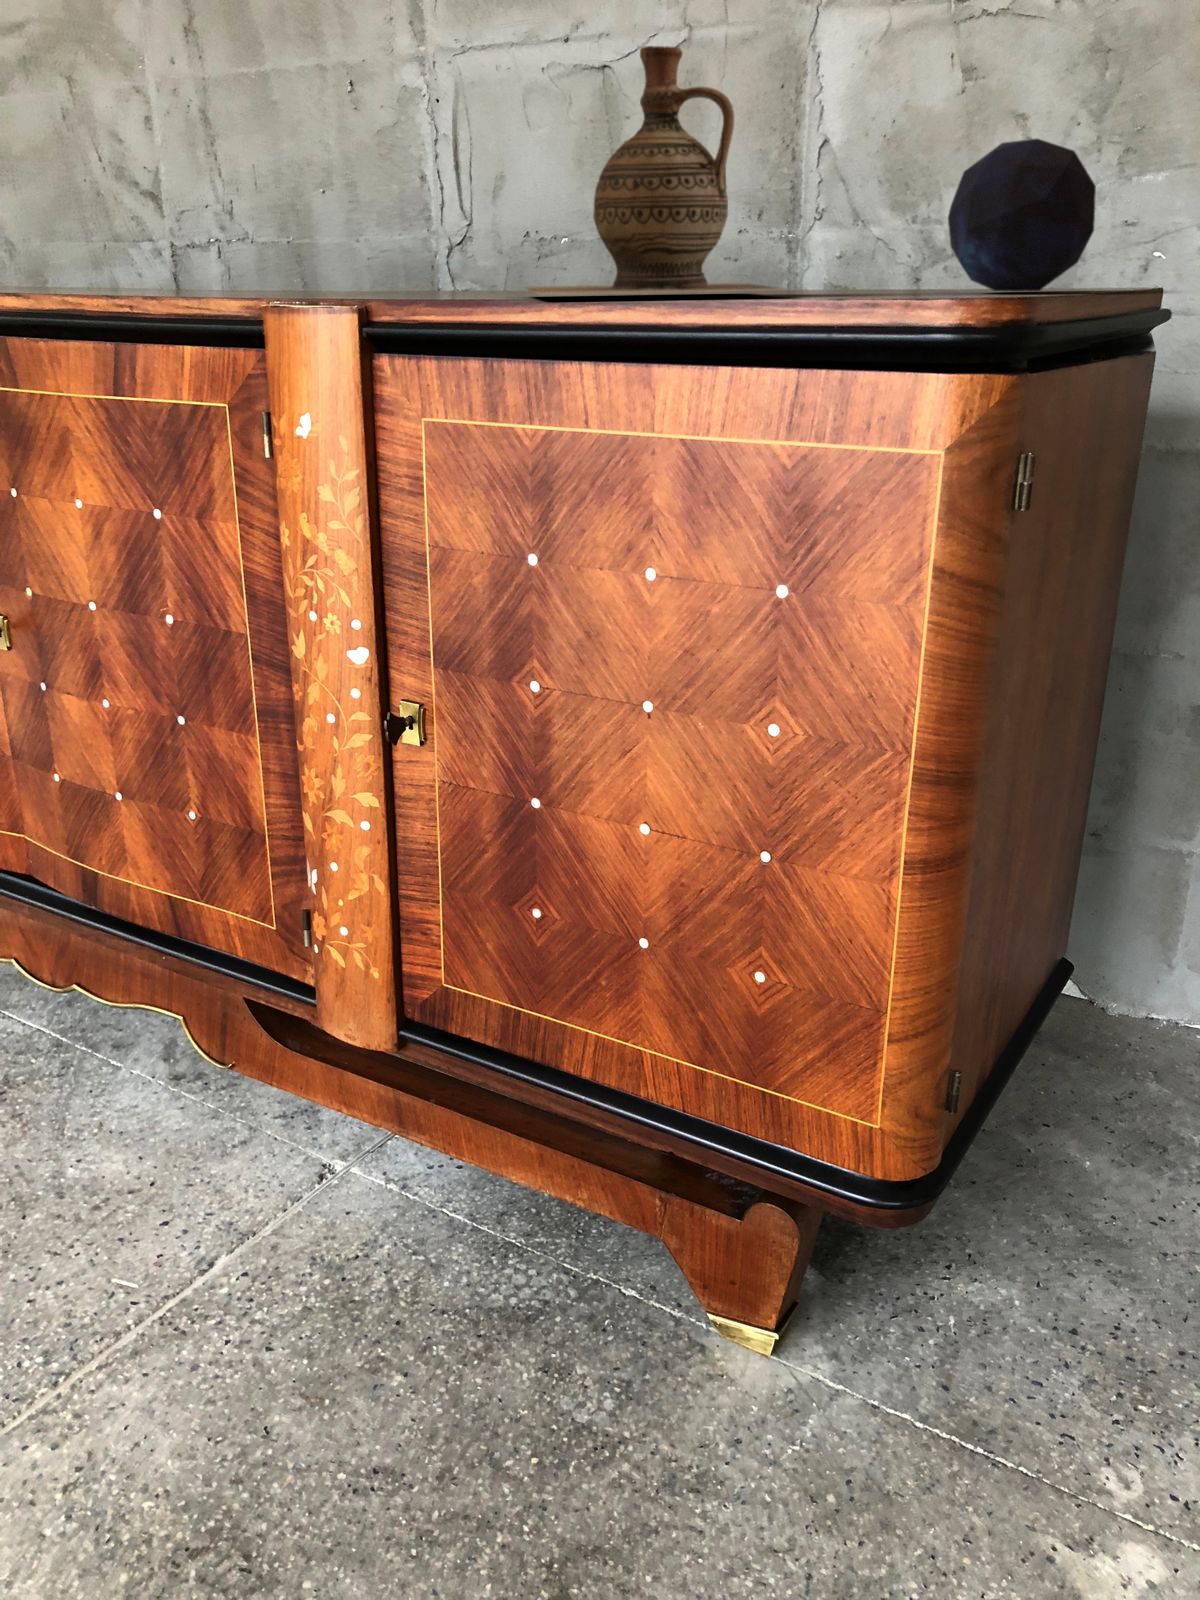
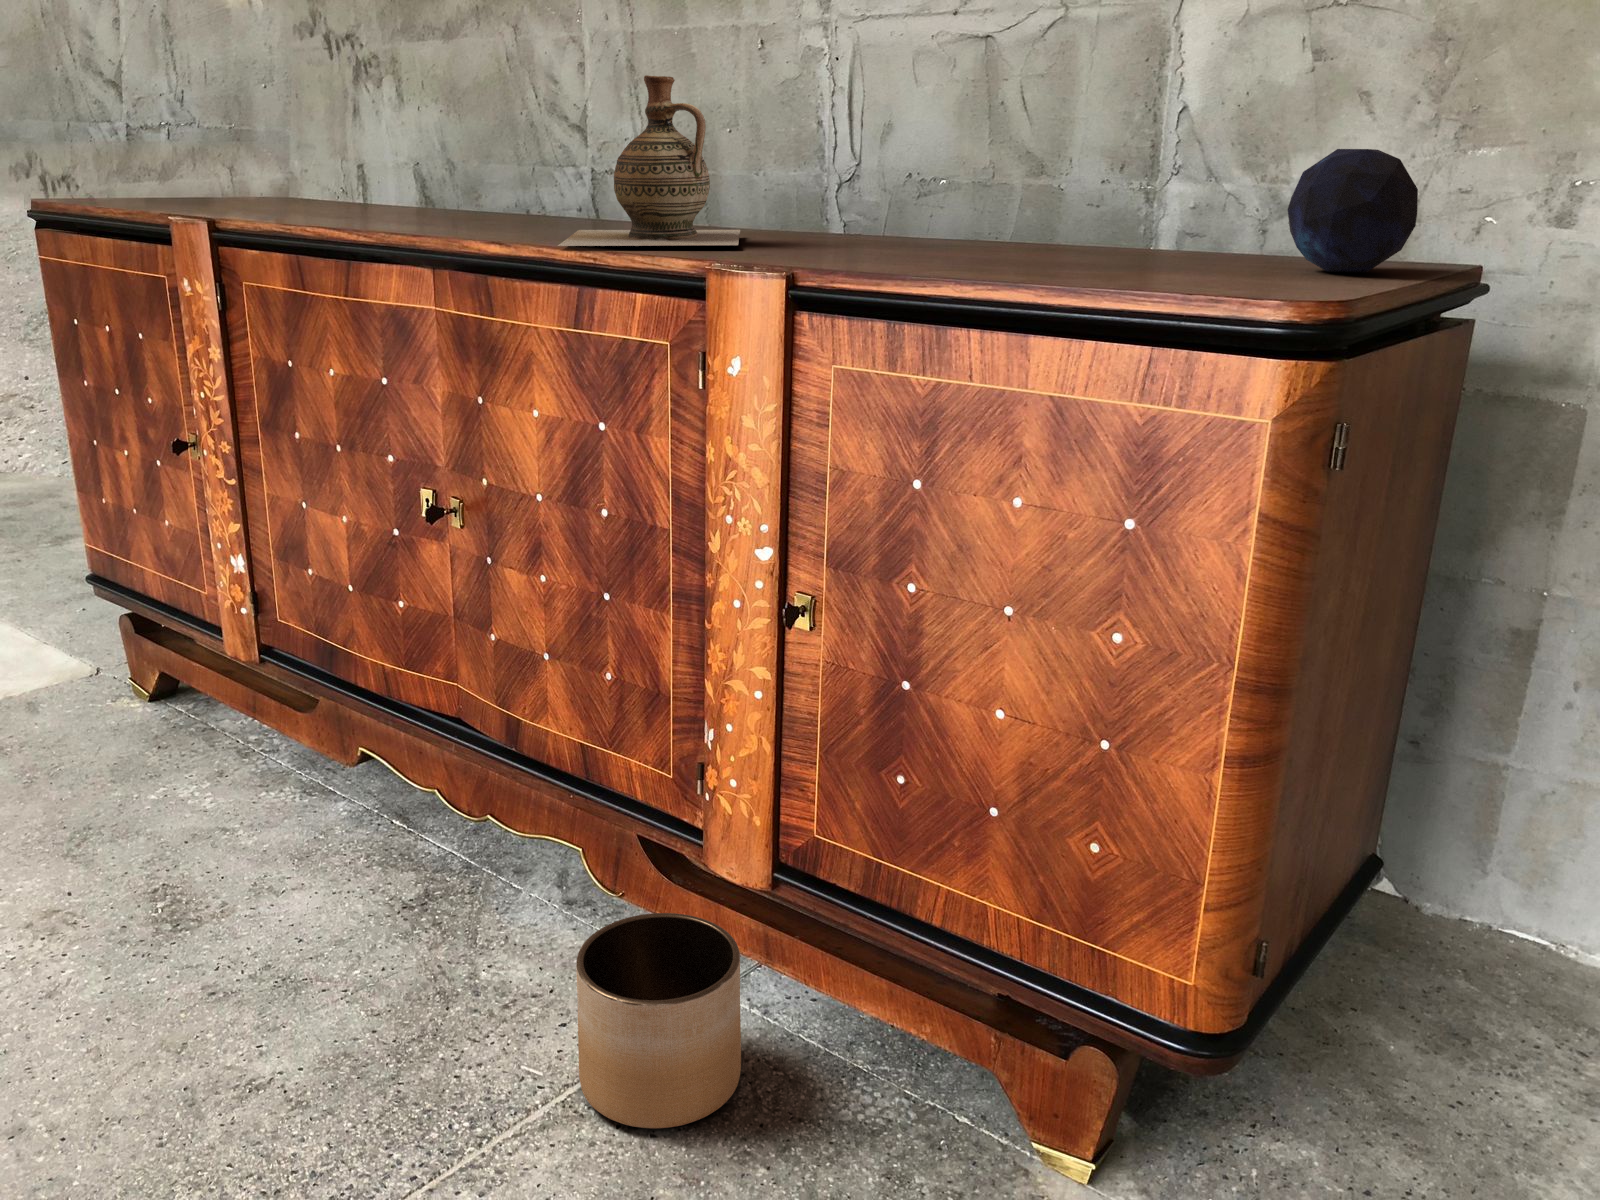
ceramic jug: present [523,46,786,295] -> present [558,75,740,246]
planter: none [164,1086,372,1340] -> present [576,913,741,1129]

